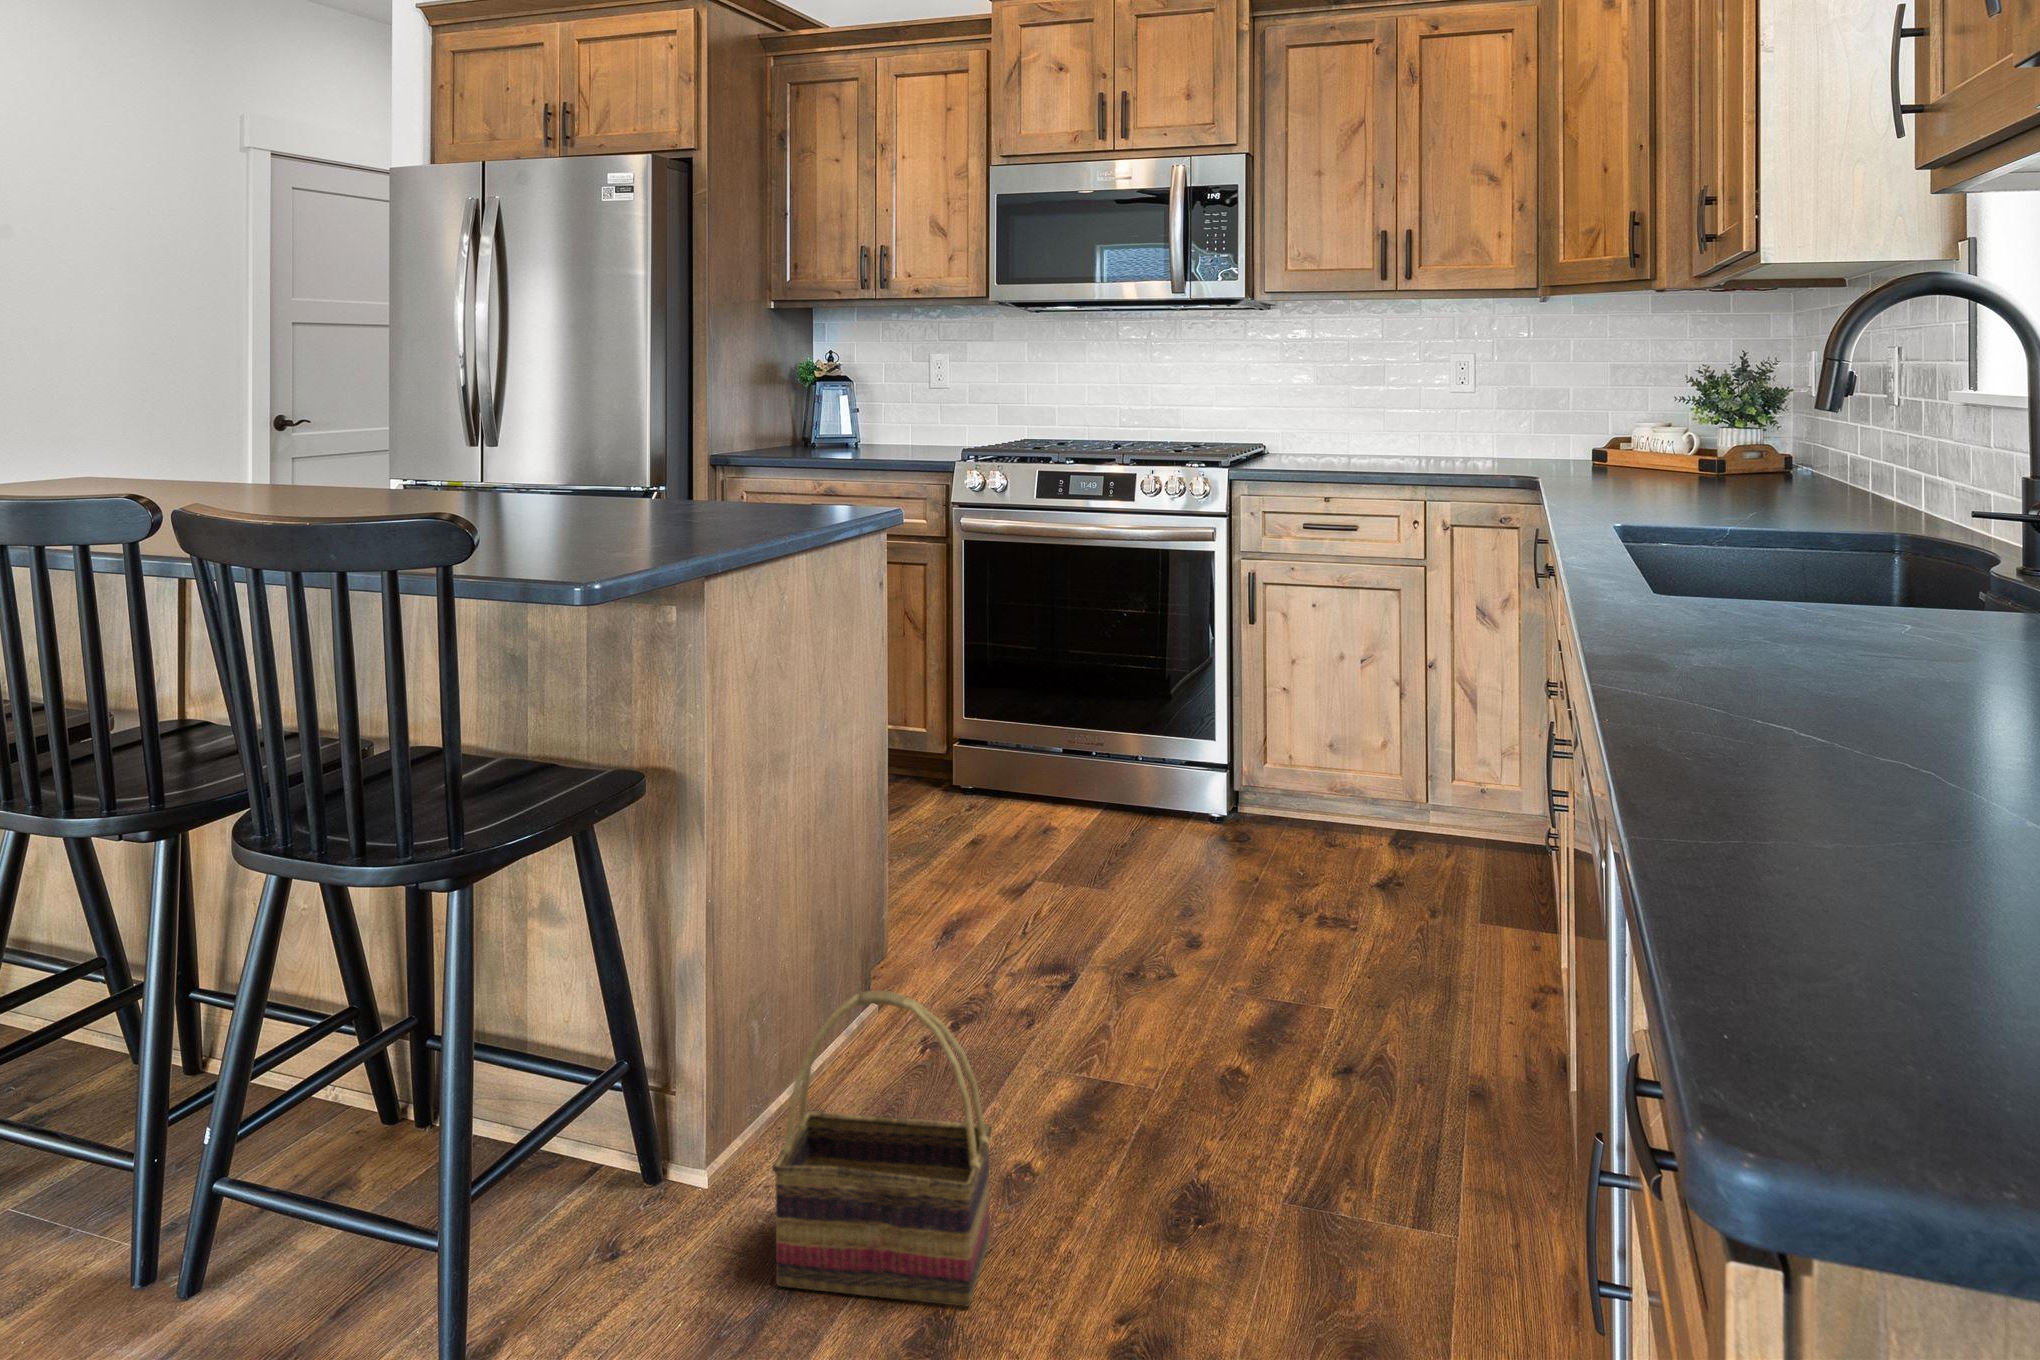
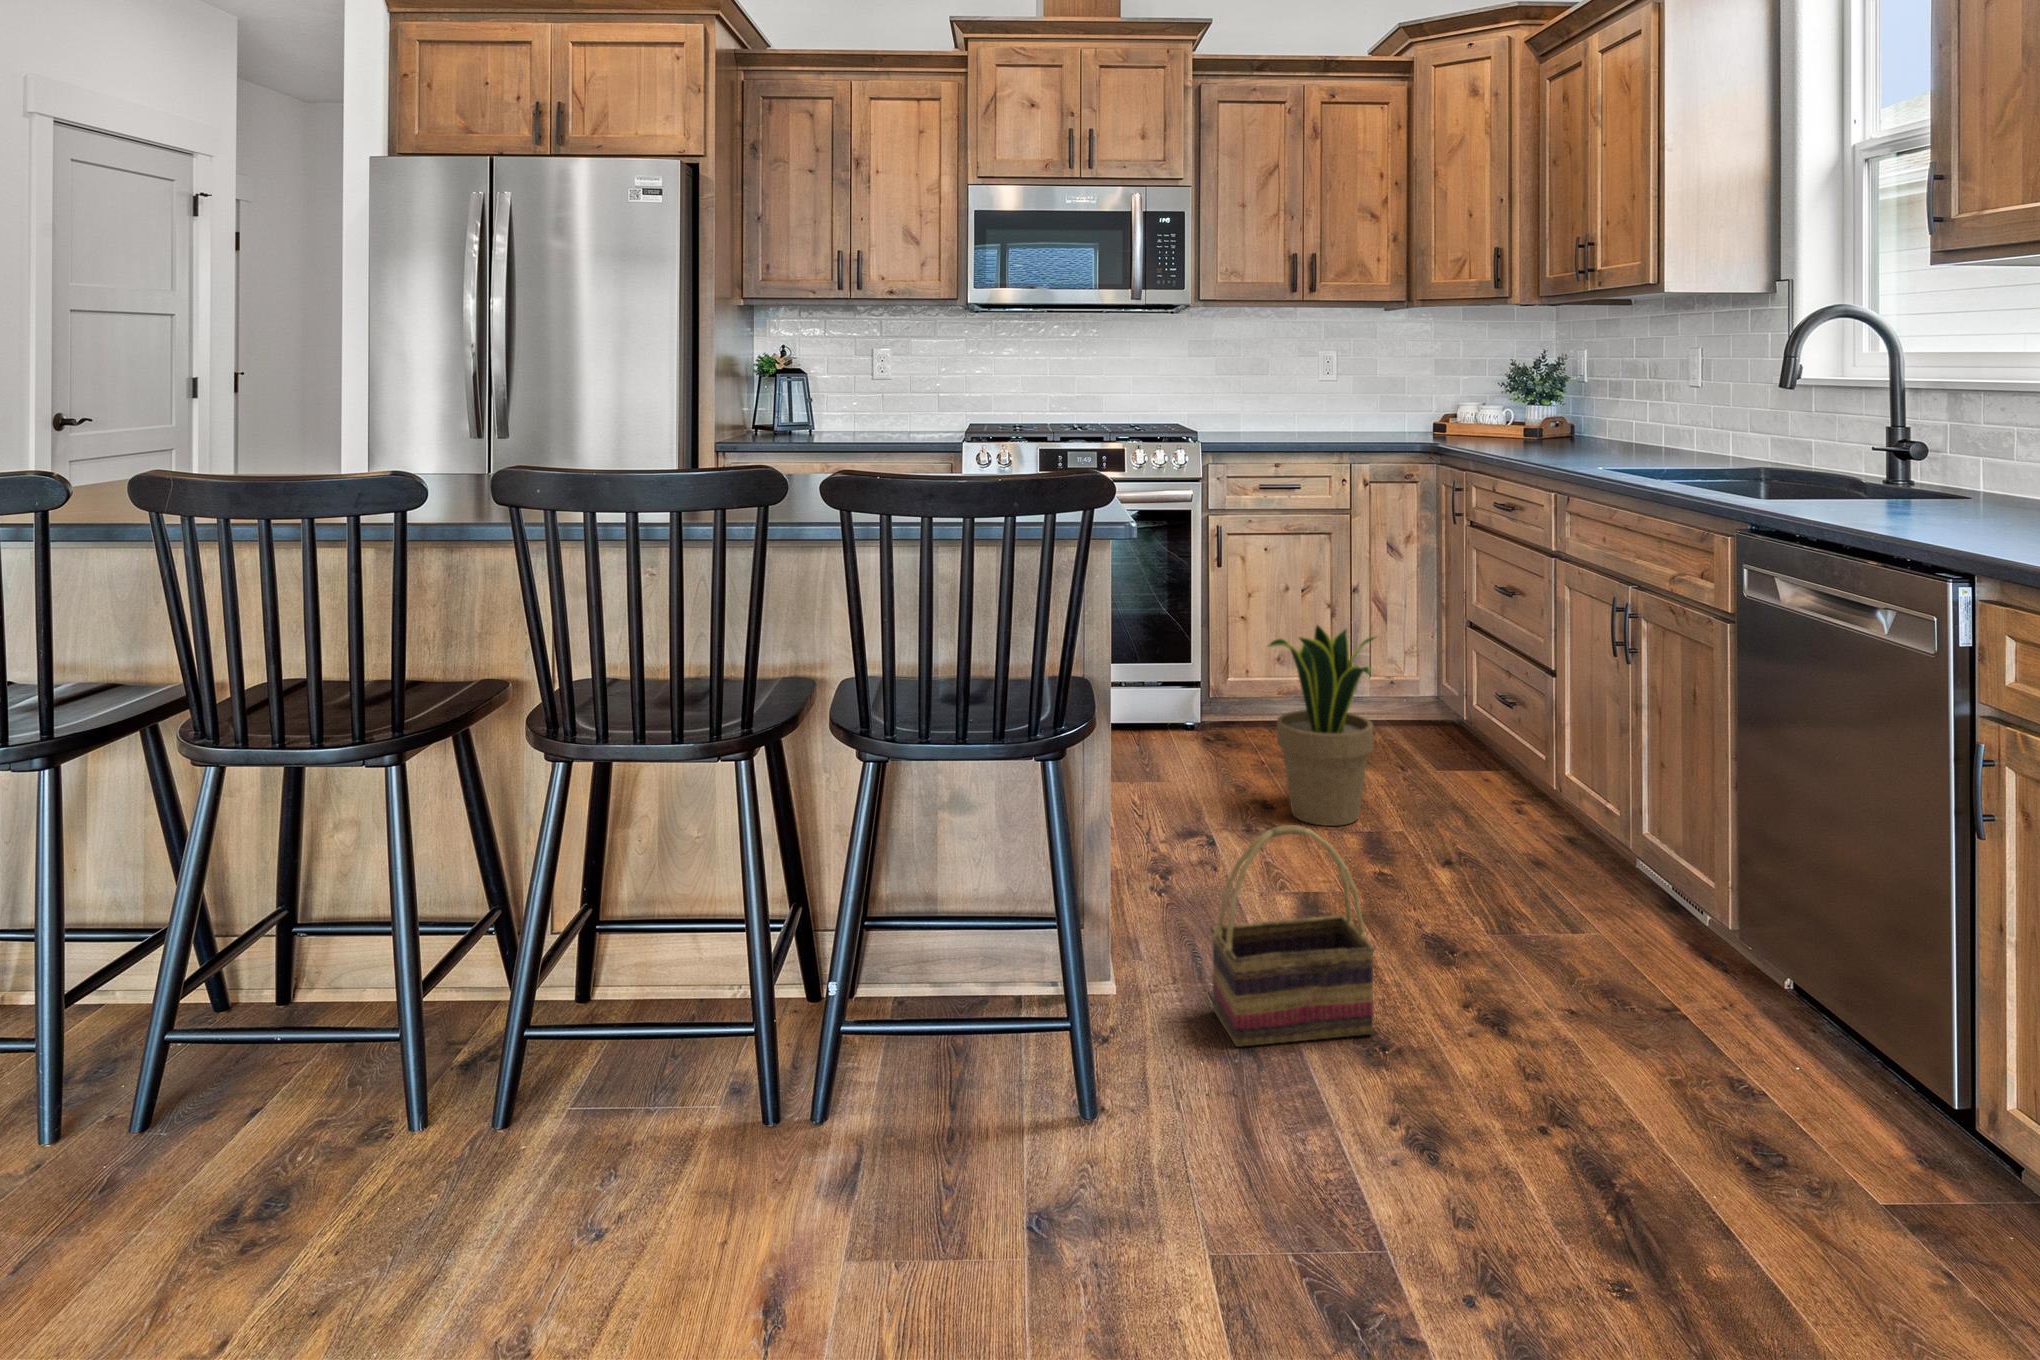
potted plant: none [1172,709,1333,981] -> present [1269,625,1375,826]

